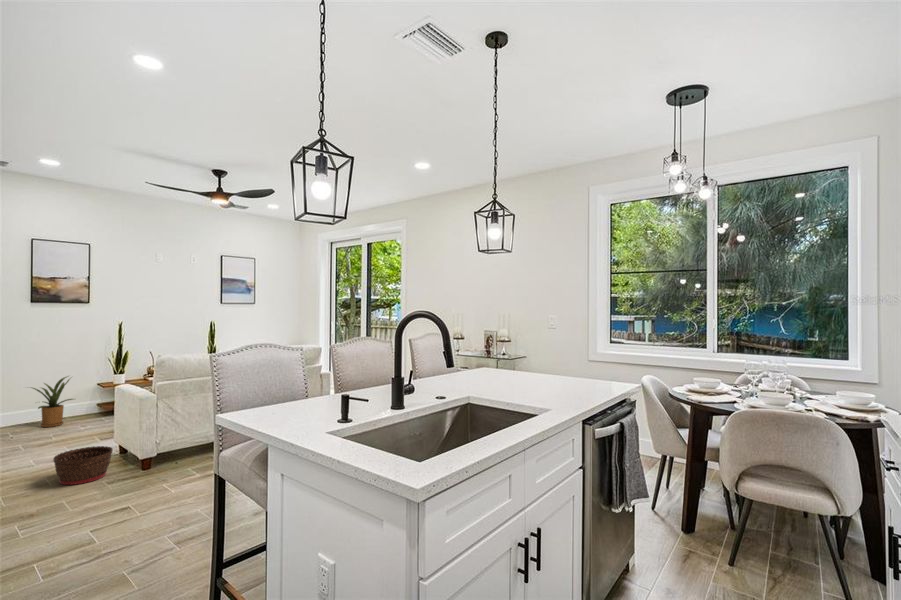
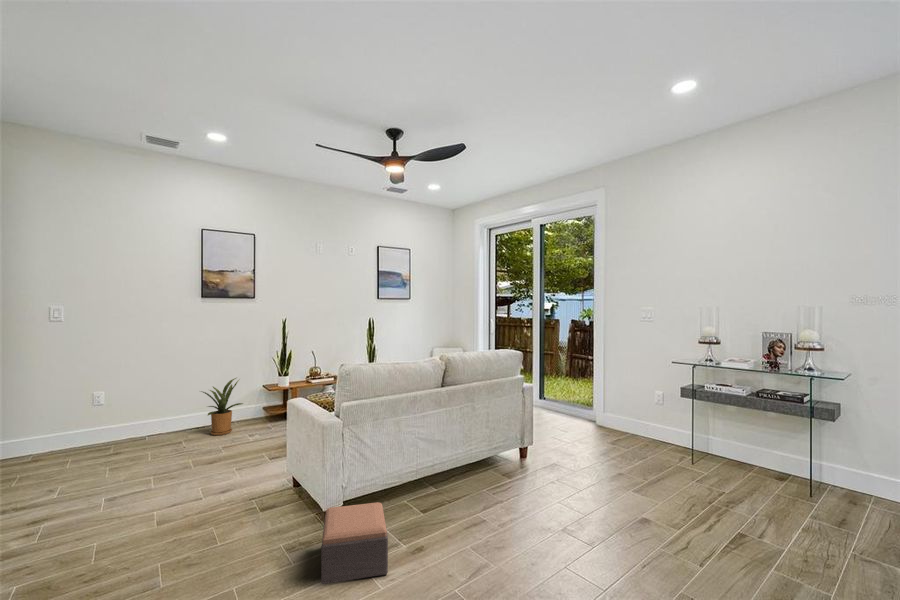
basket: present [53,446,113,485] -> none [220,485,290,547]
footstool: none [131,448,185,495] -> present [321,502,388,584]

